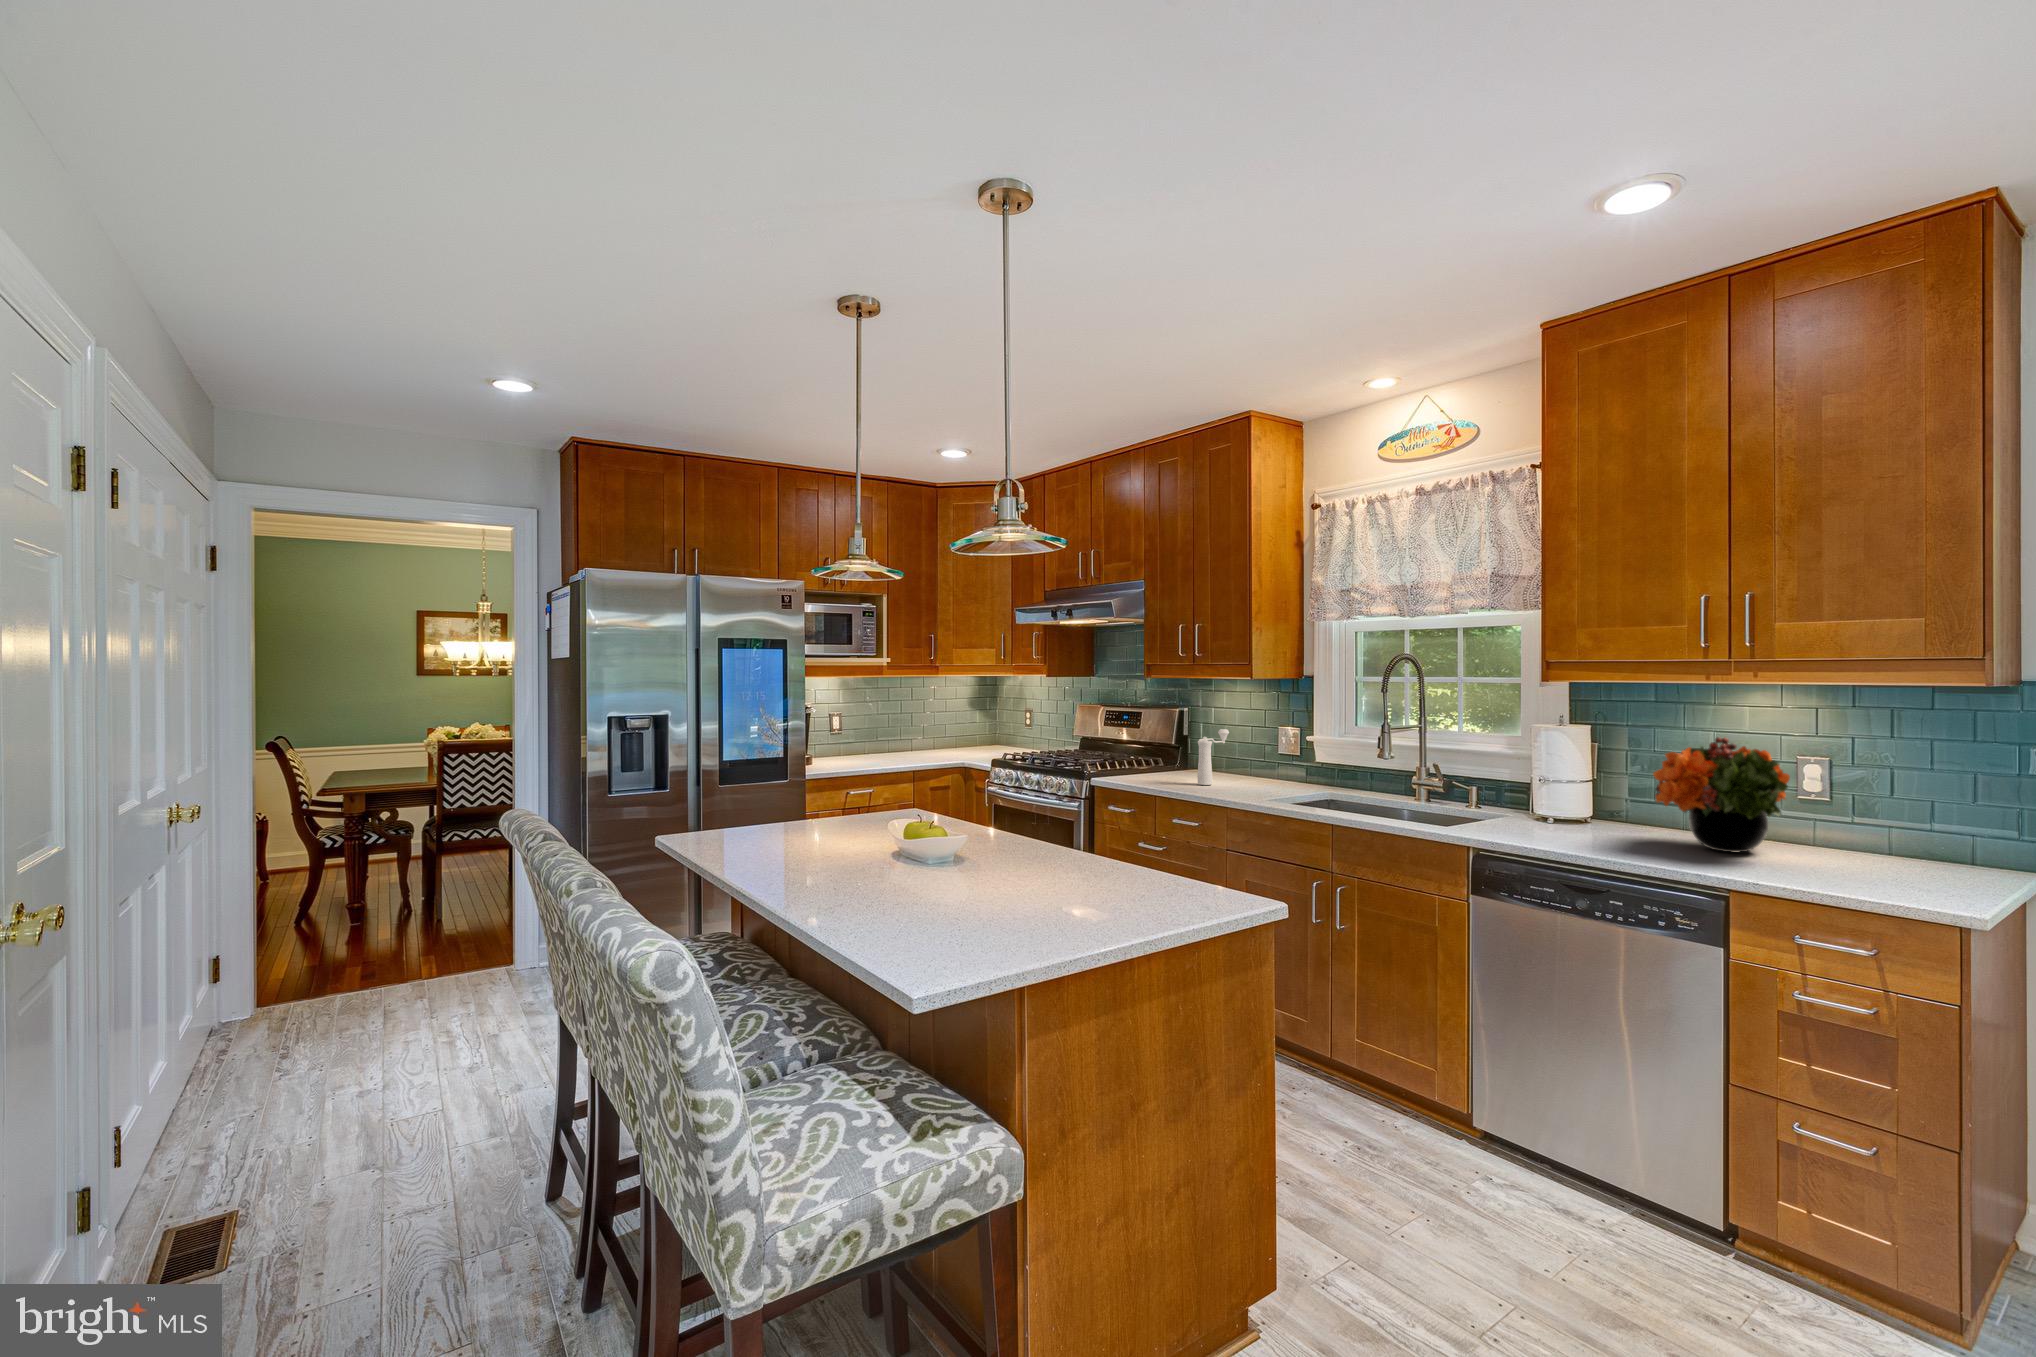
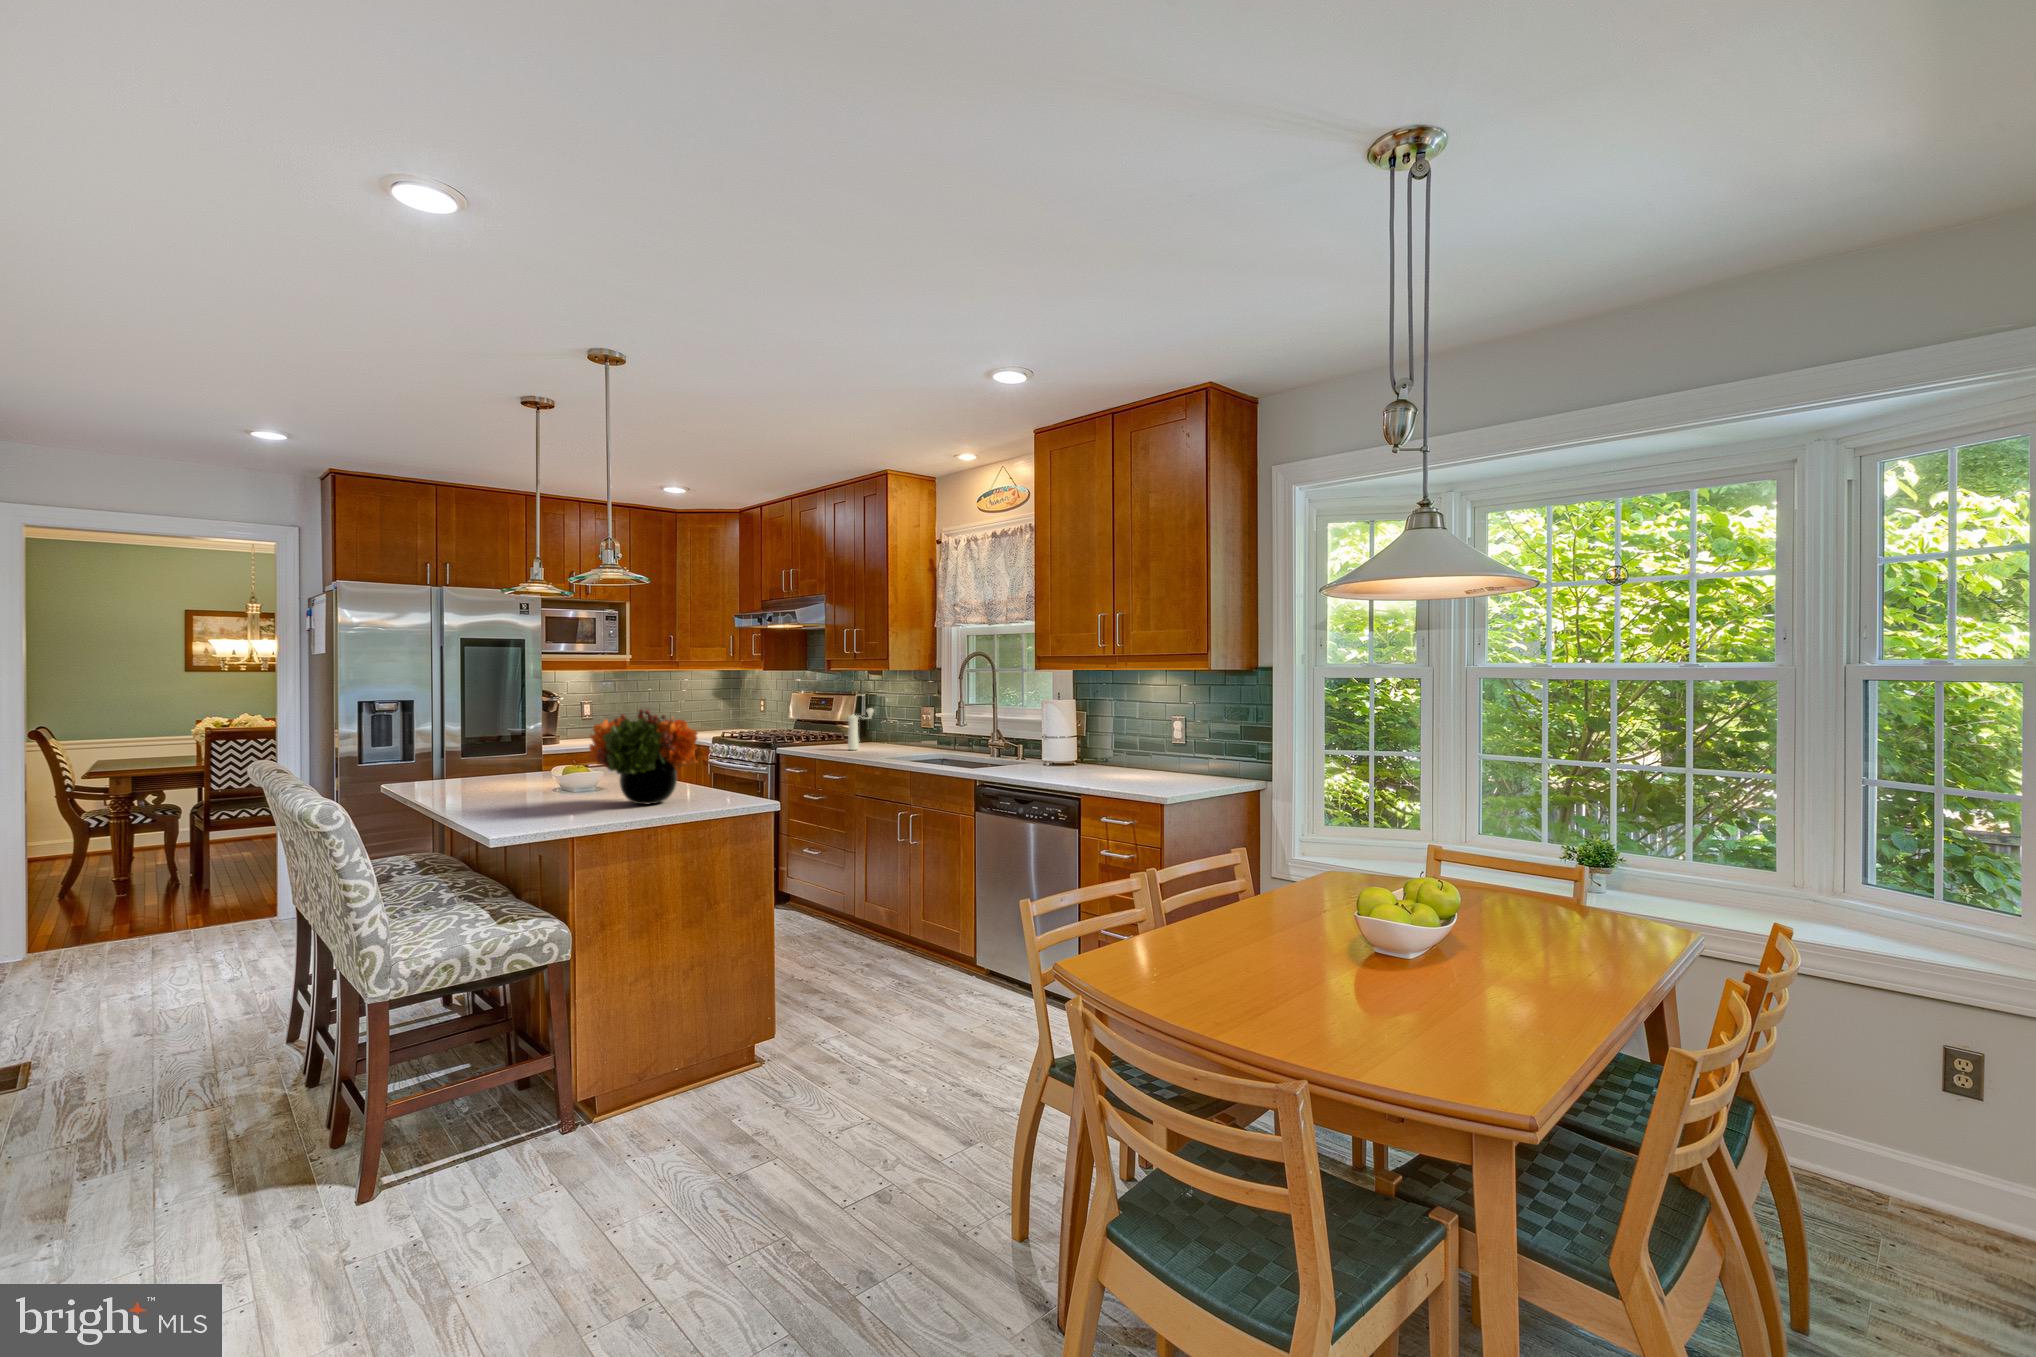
flower arrangement: present [1653,737,1790,852] -> present [588,709,697,804]

